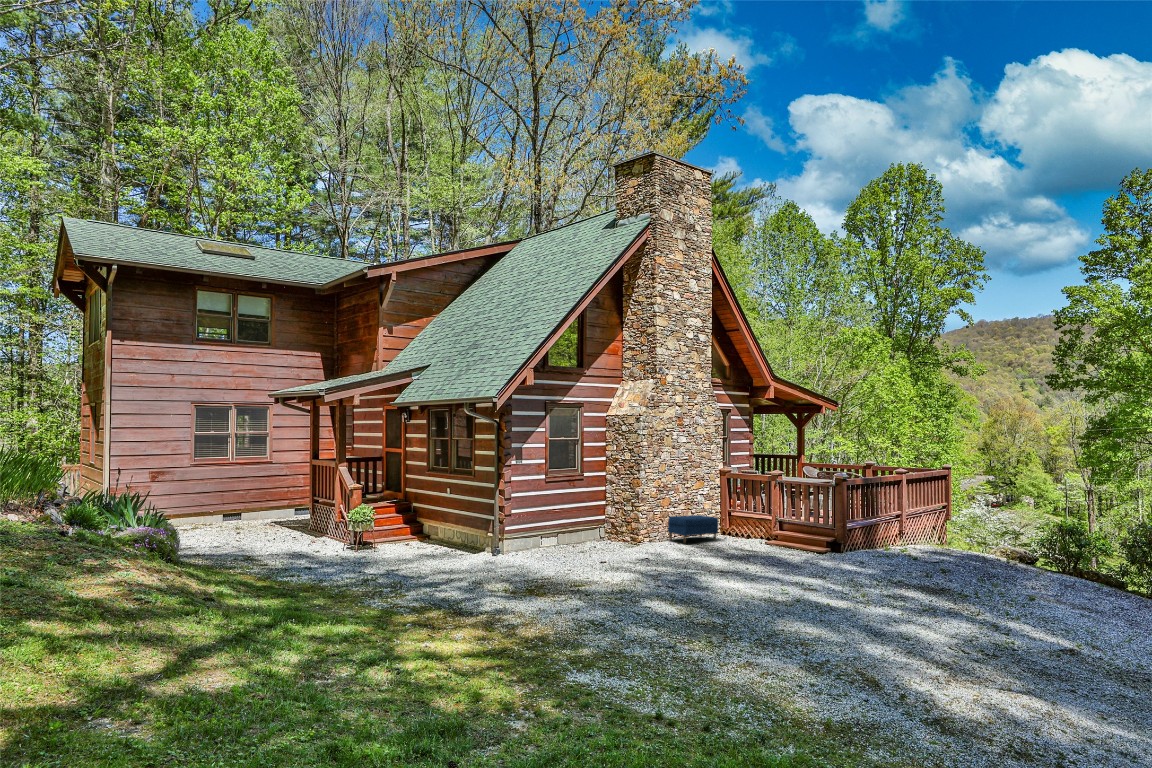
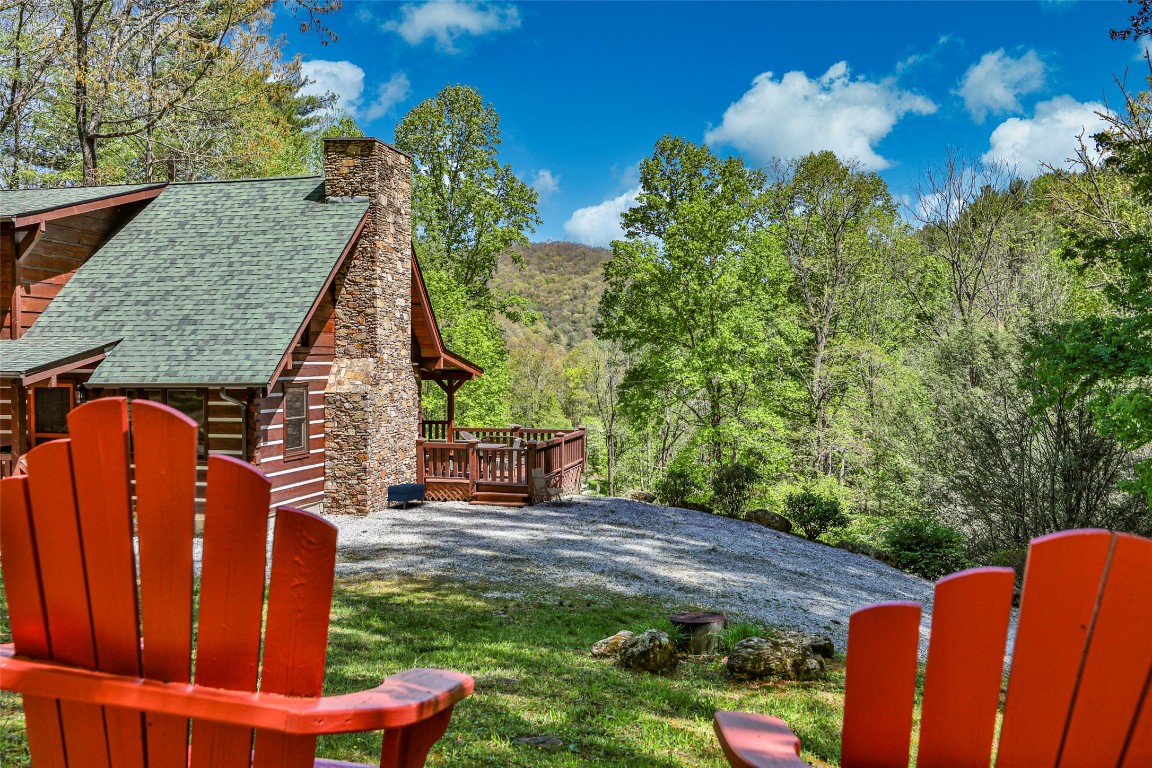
lounge chair: none [838,511,895,563] -> present [526,468,564,507]

